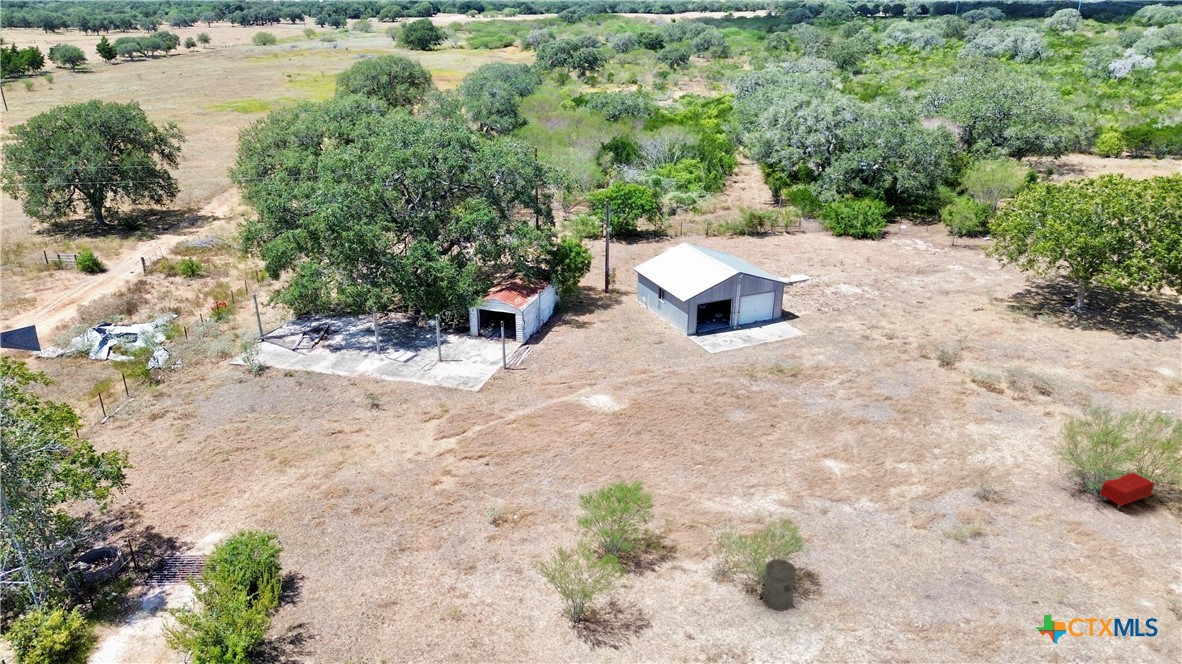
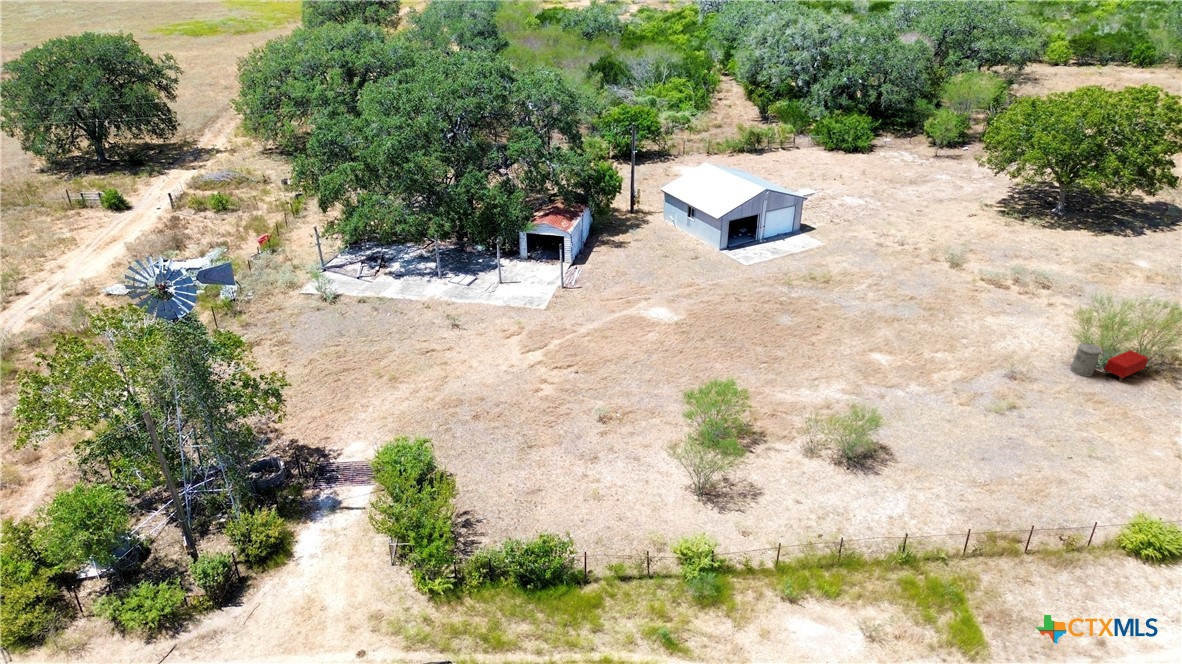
trash can: present [763,559,796,610] -> present [1070,343,1101,377]

